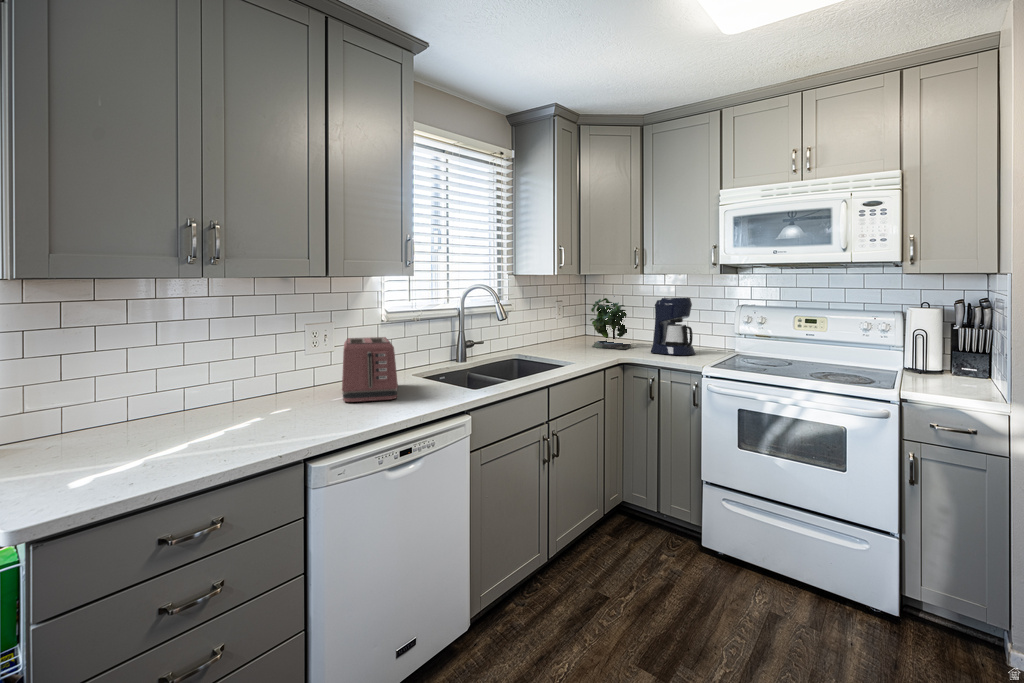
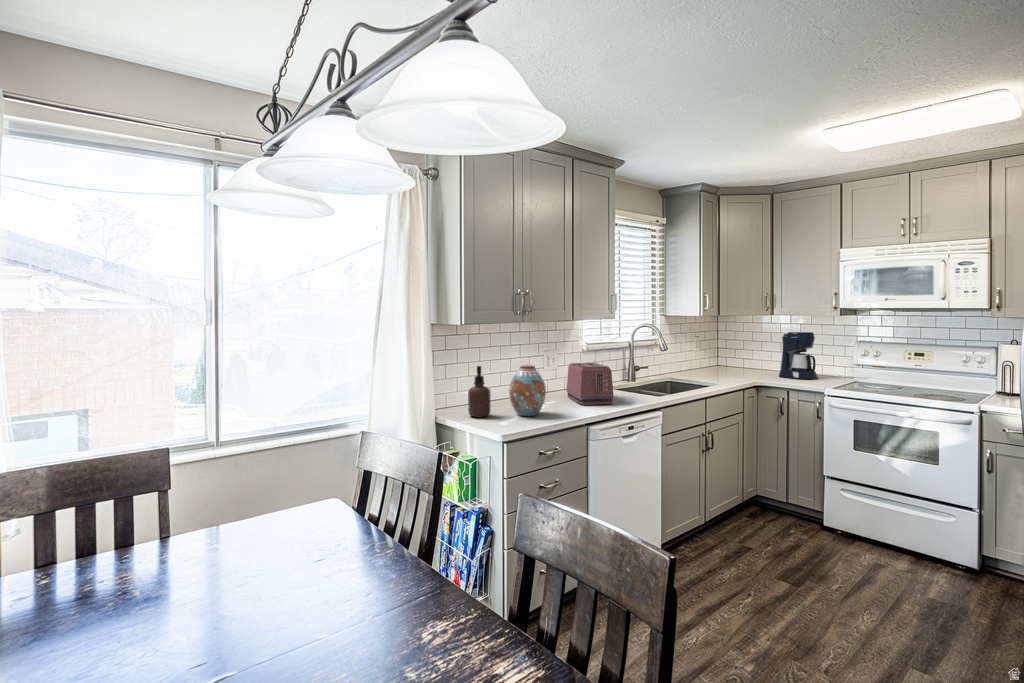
potted plant: present [590,296,631,349] -> none [724,329,760,373]
vase: none [183,339,256,429] -> present [509,364,546,416]
soap dispenser: none [99,343,150,435] -> present [468,366,490,417]

